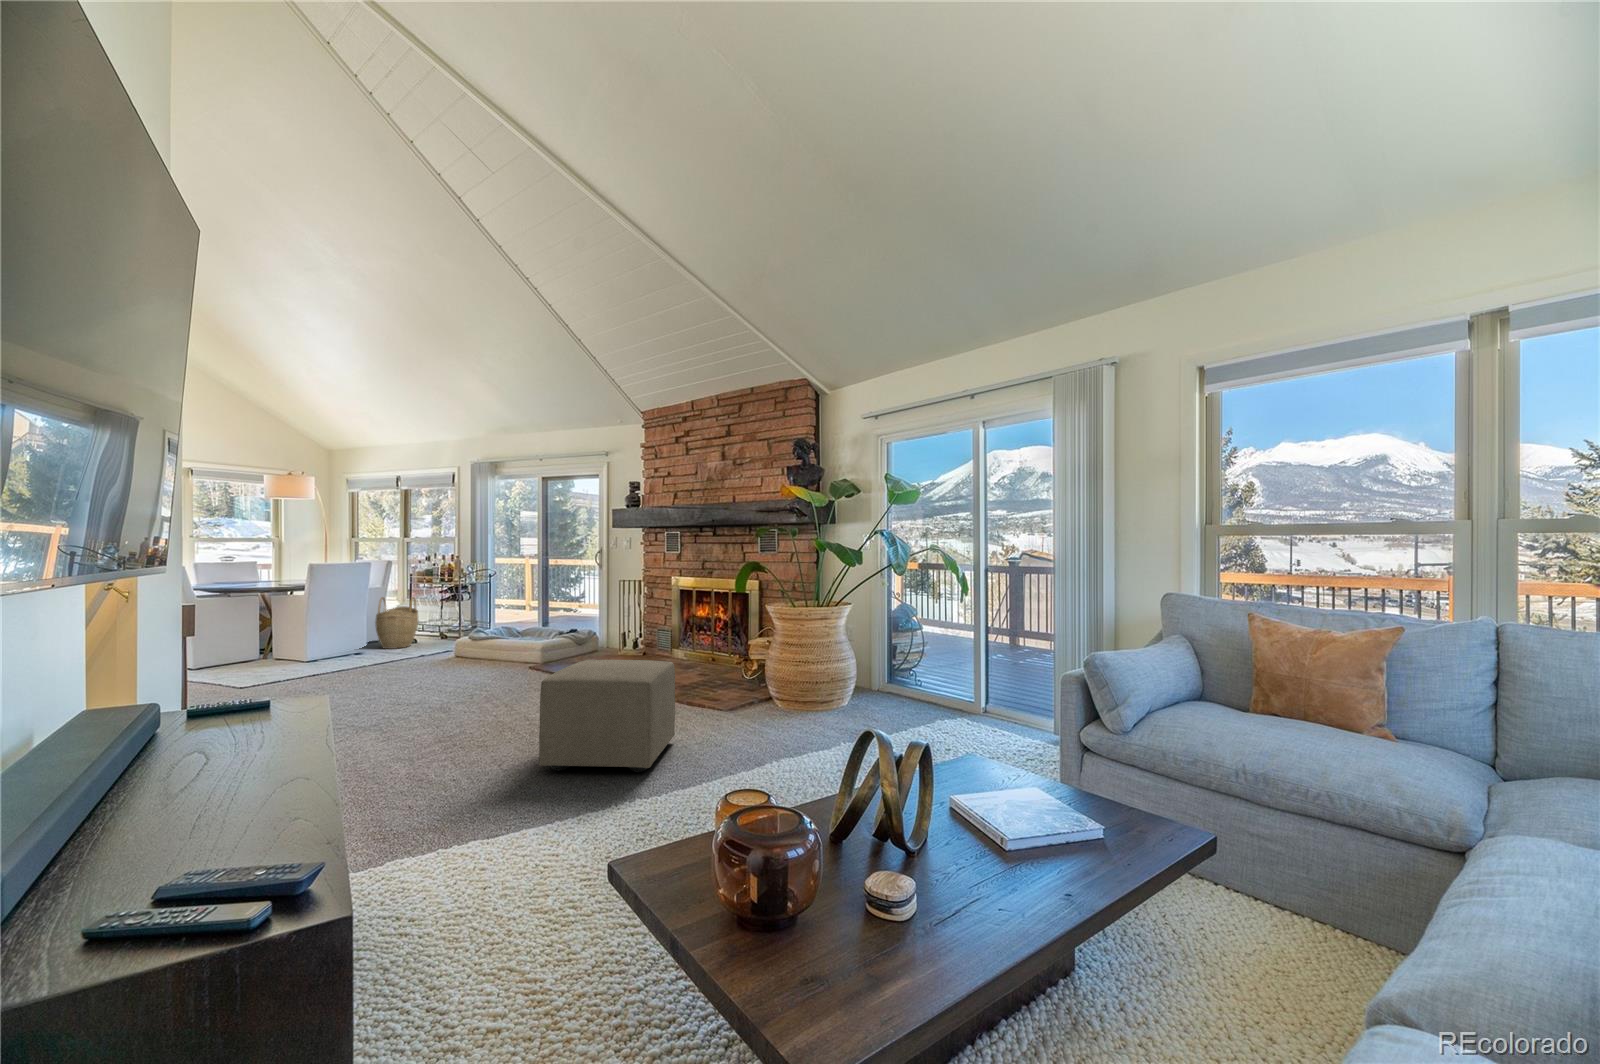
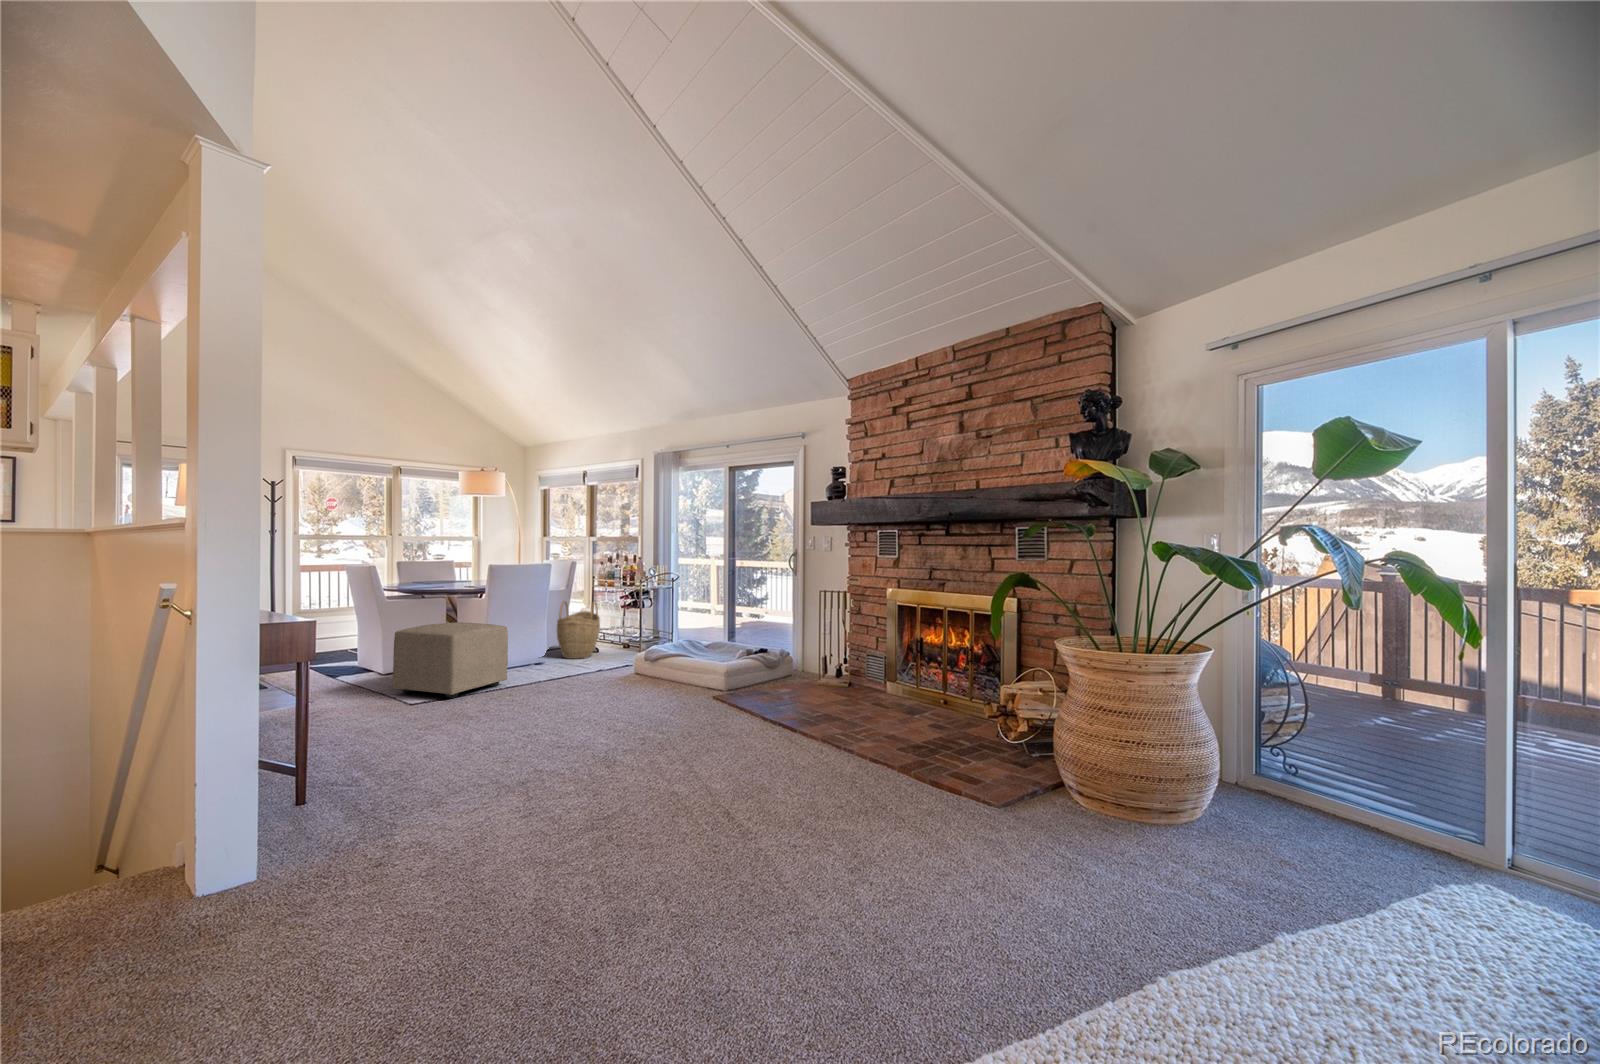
ottoman: present [539,660,675,772] -> present [393,622,508,698]

